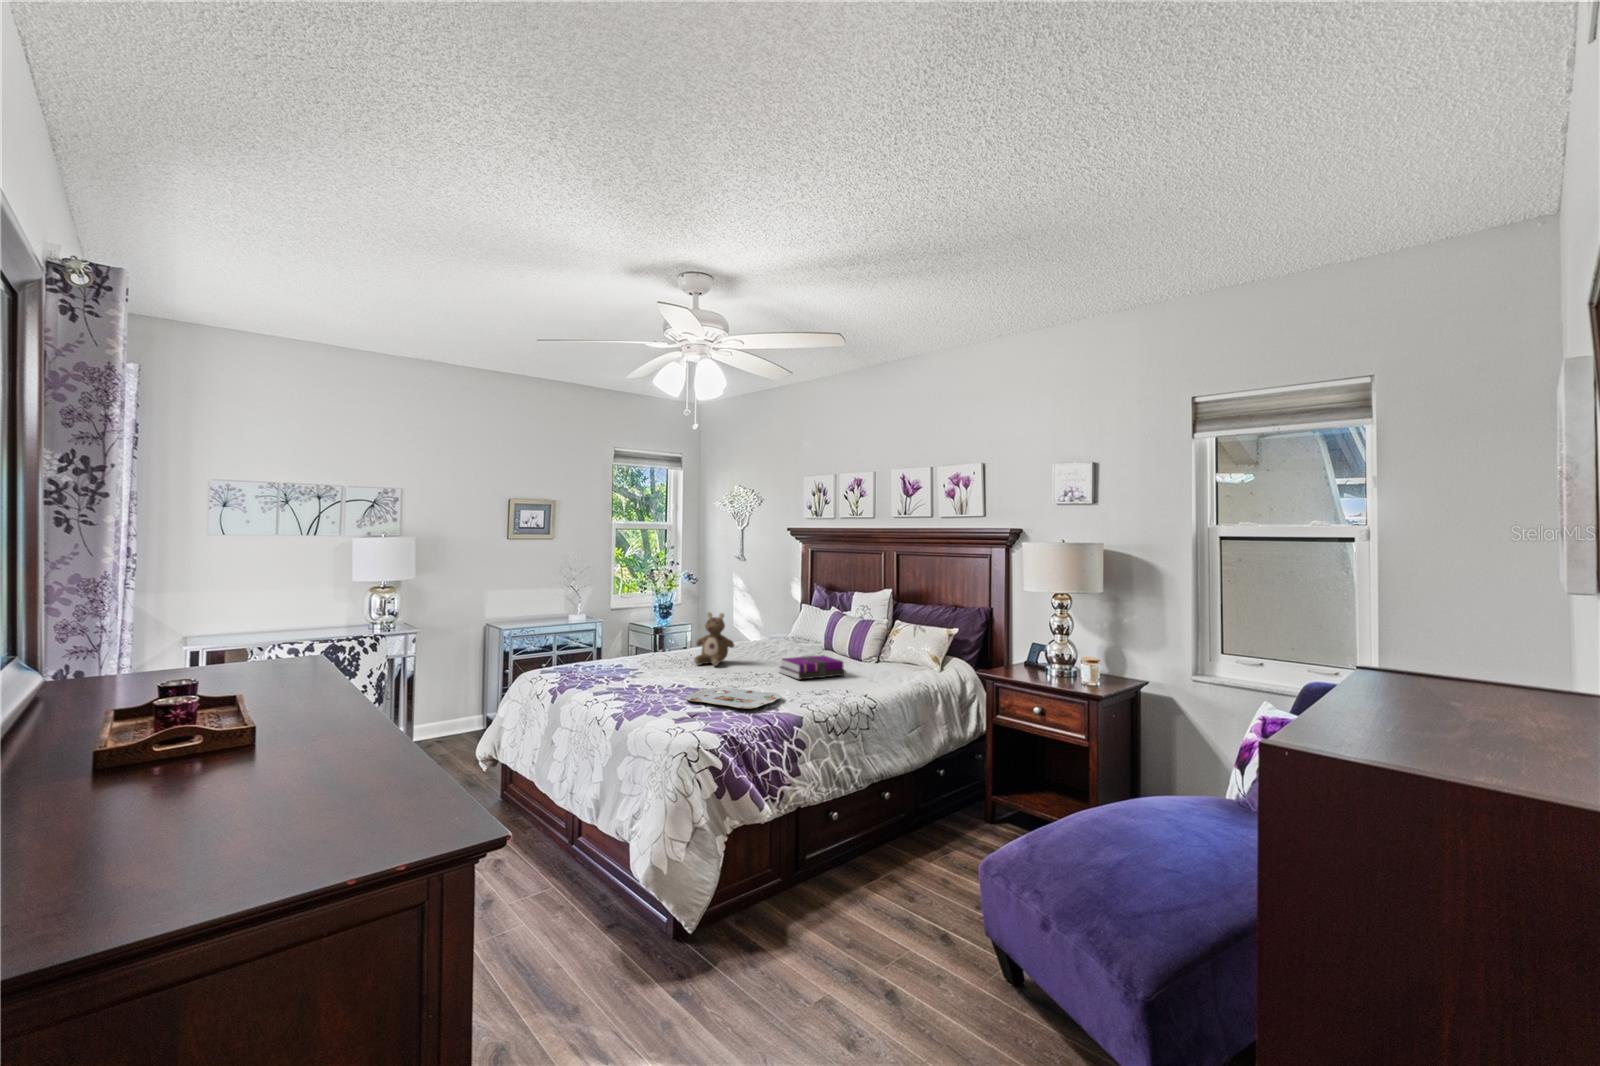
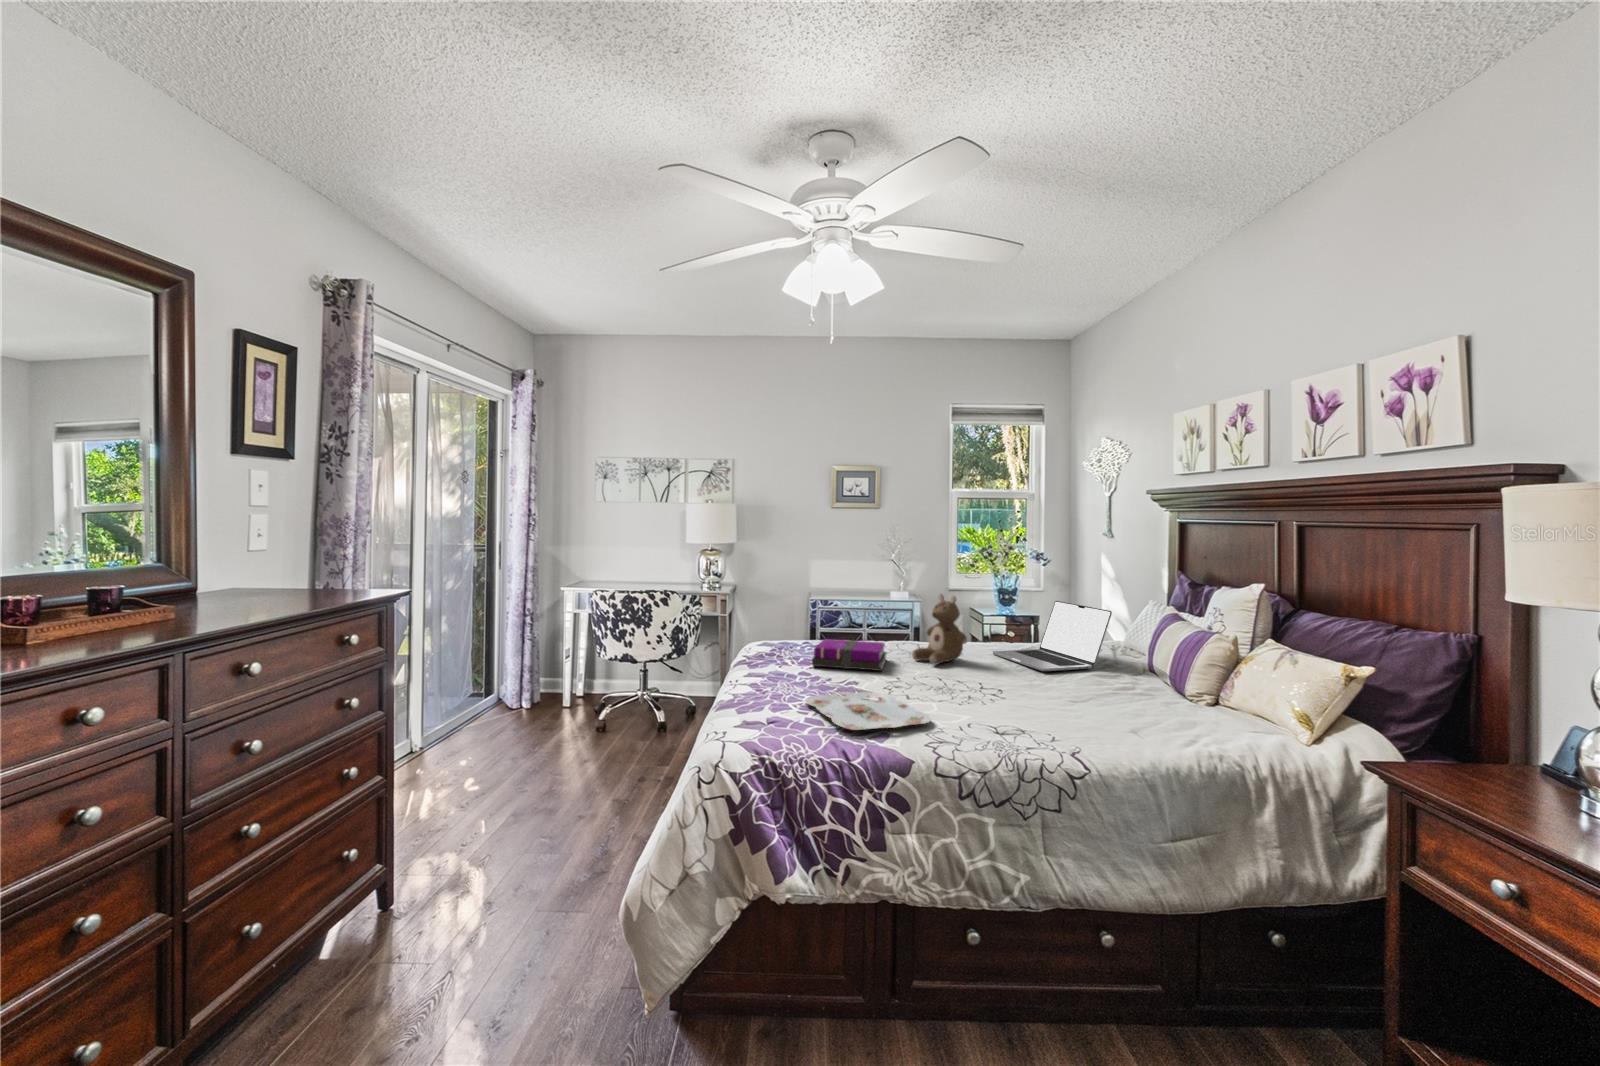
laptop: none [735,611,813,660] -> present [993,601,1112,671]
notebook: present [779,655,845,680] -> present [812,639,886,671]

